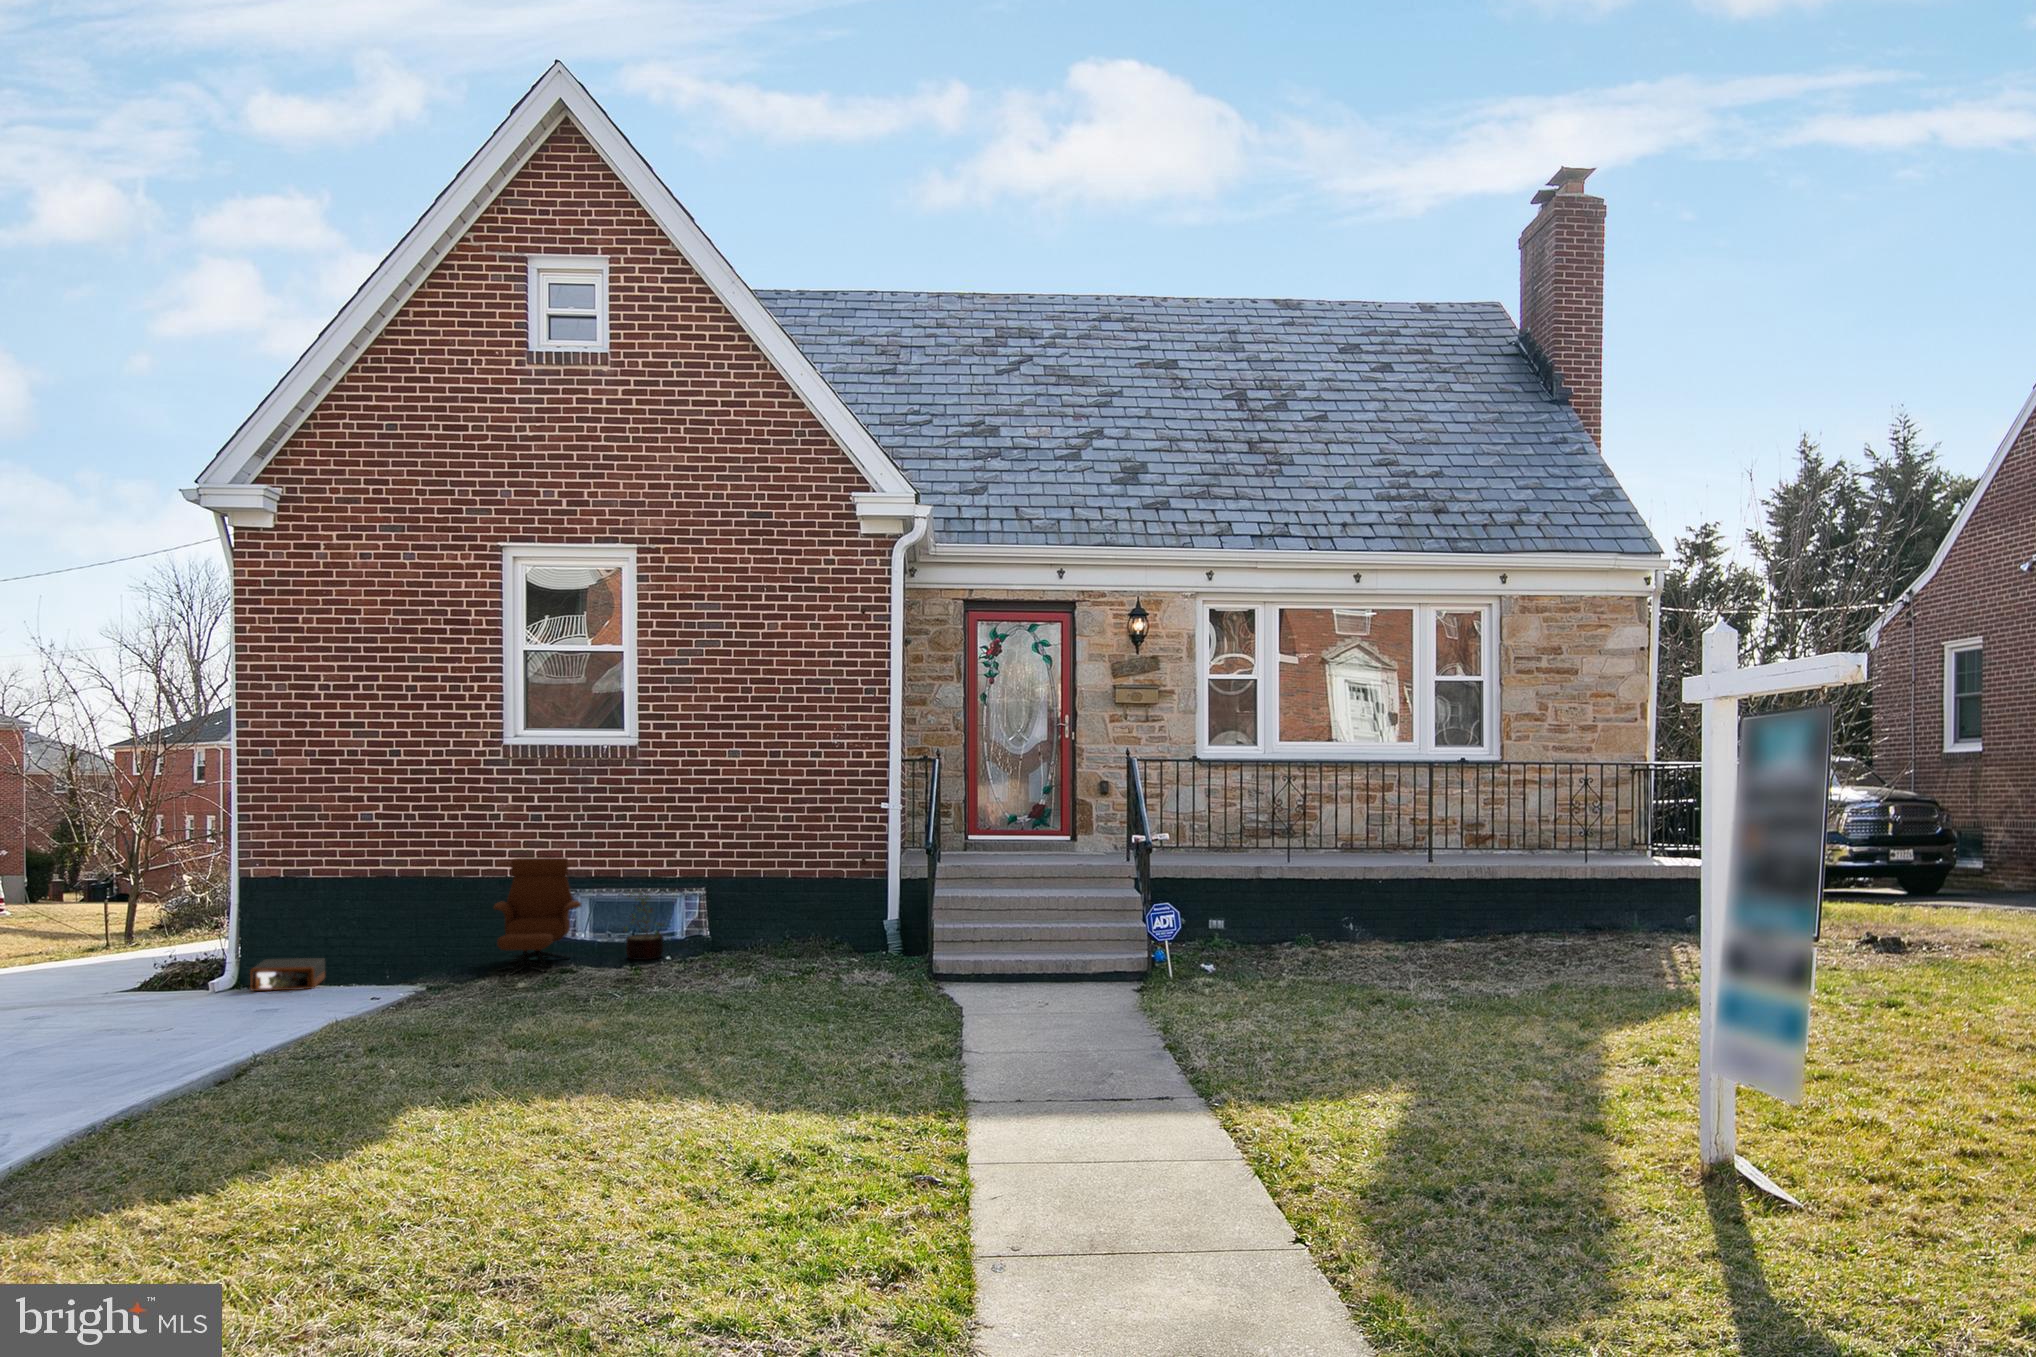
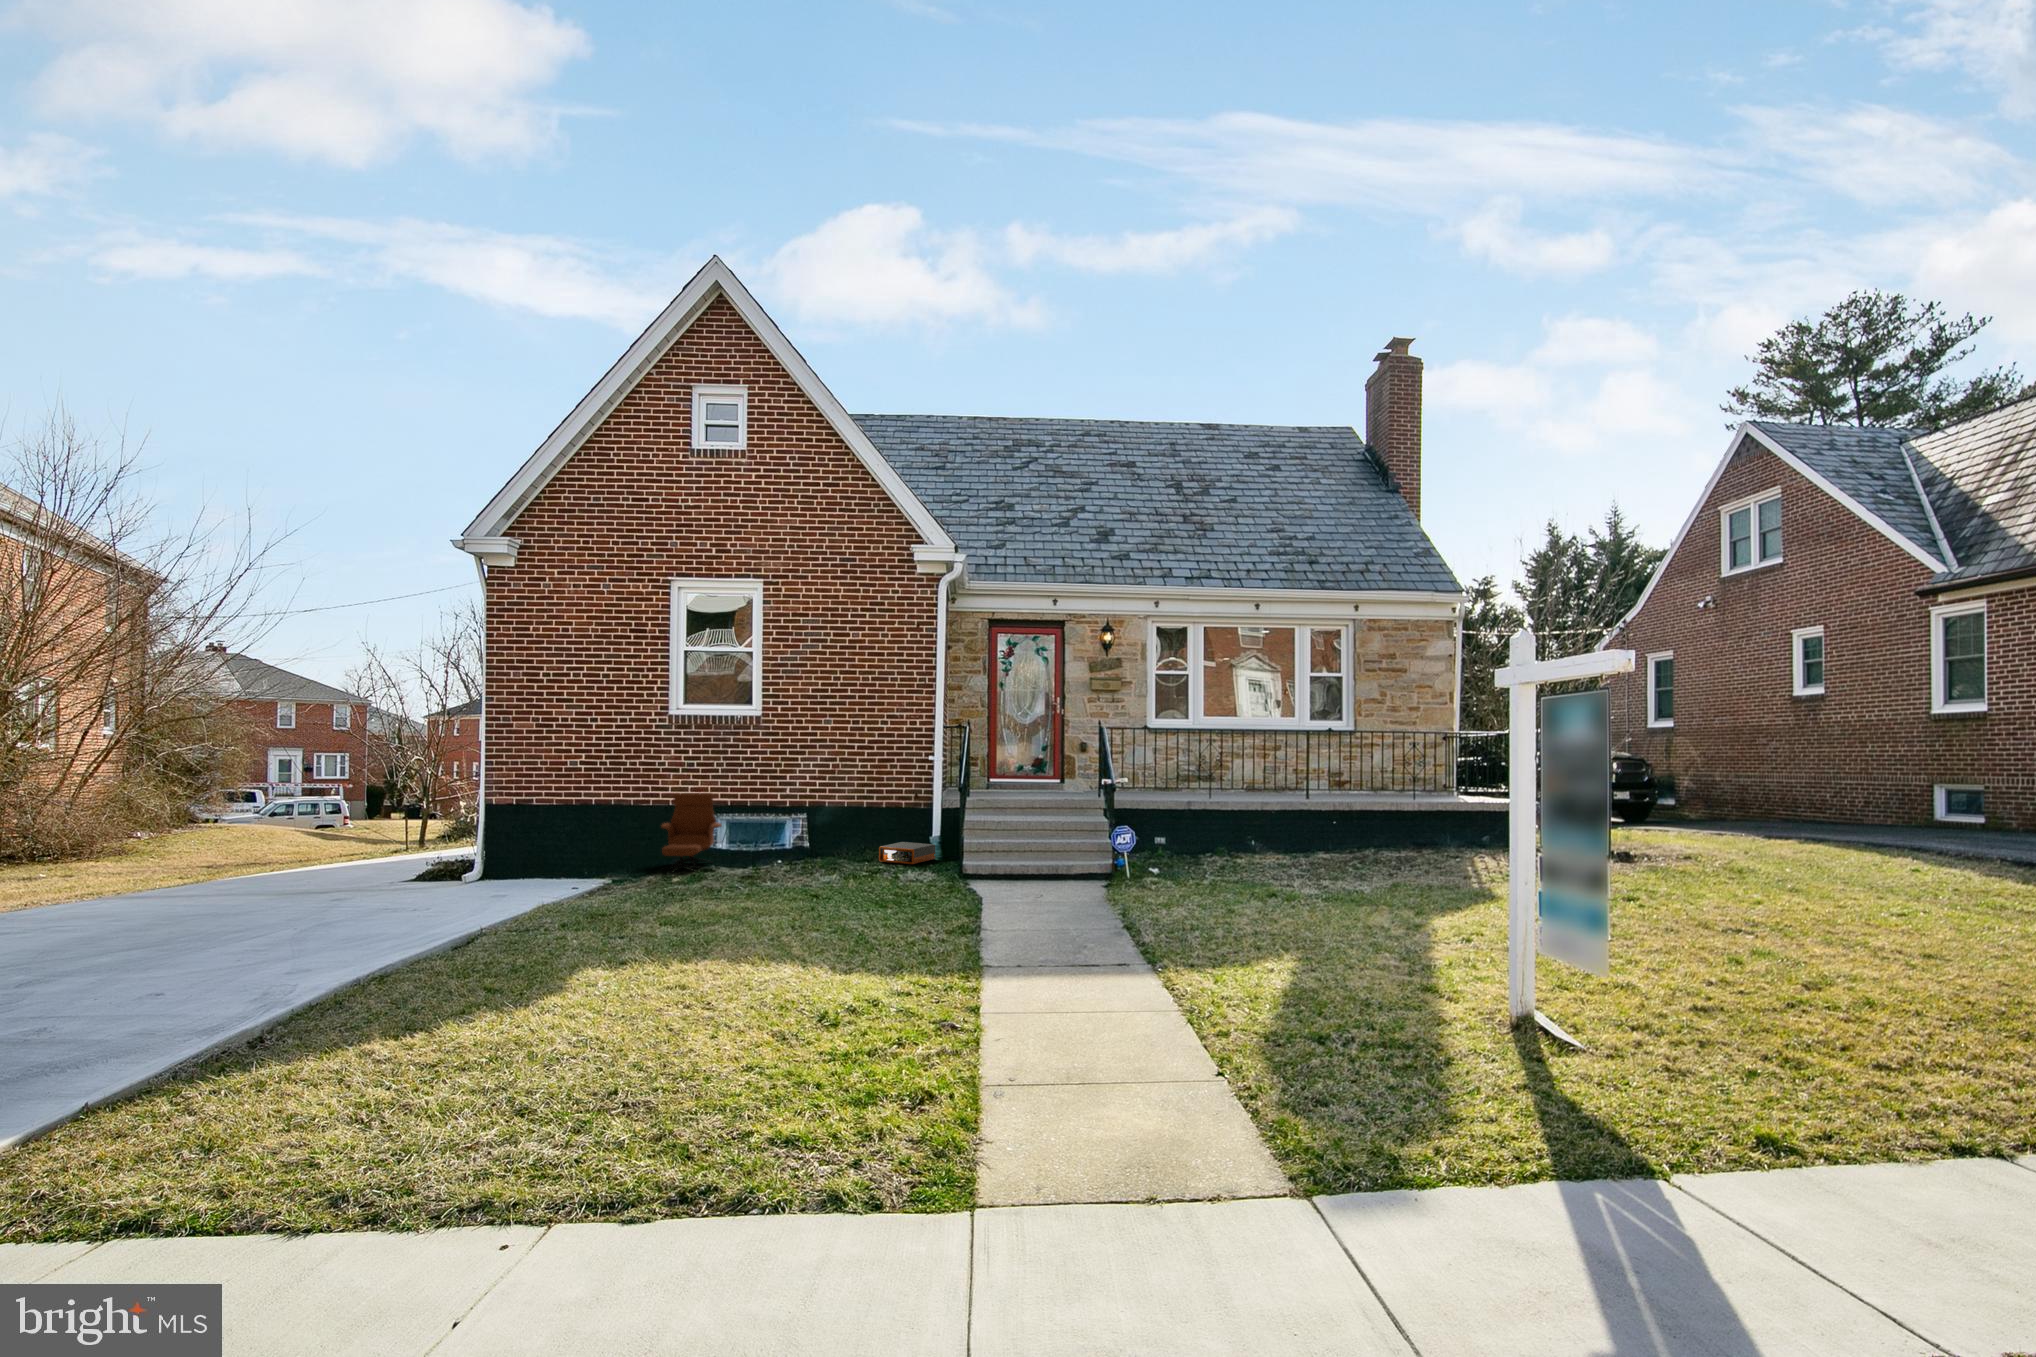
decorative plant: present [624,893,664,960] -> none [750,816,779,864]
storage box: present [250,958,325,991] -> present [879,842,935,864]

